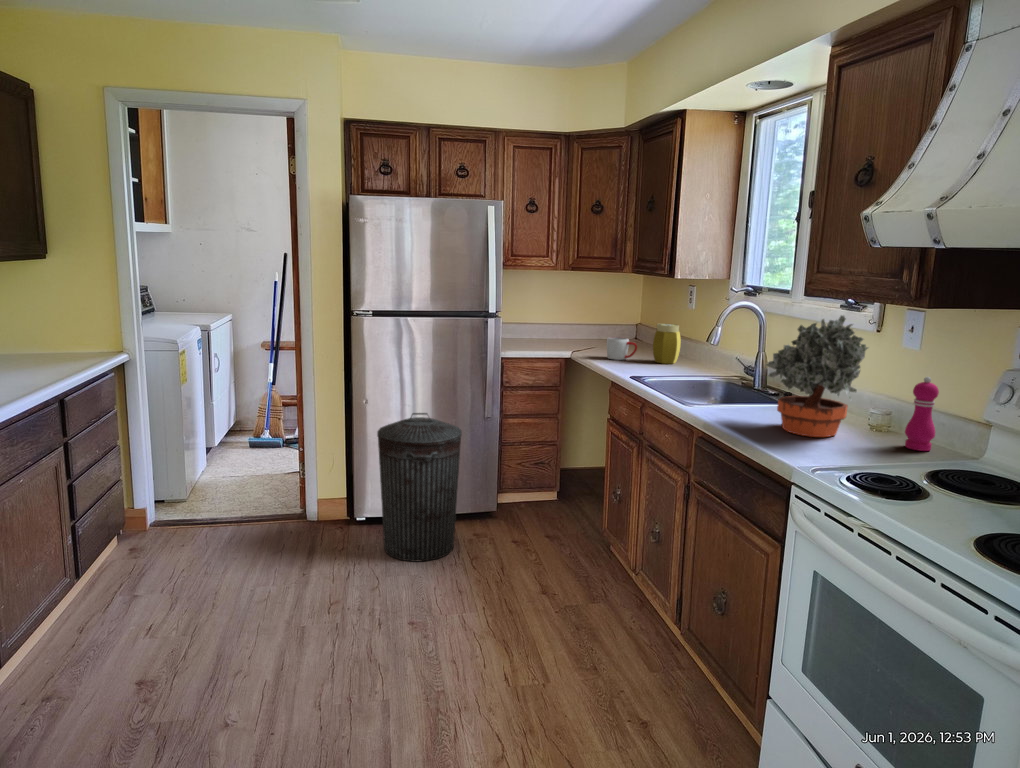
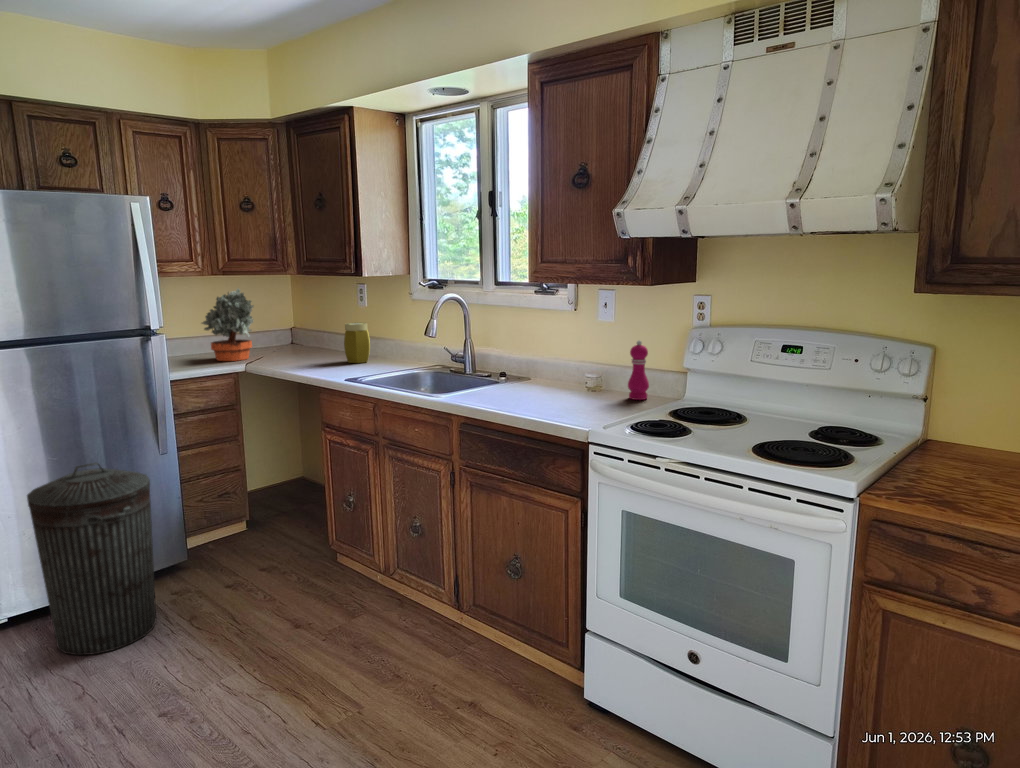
potted plant: present [766,315,868,437] -> present [202,289,253,361]
mug: present [607,337,637,360] -> none [292,342,327,366]

